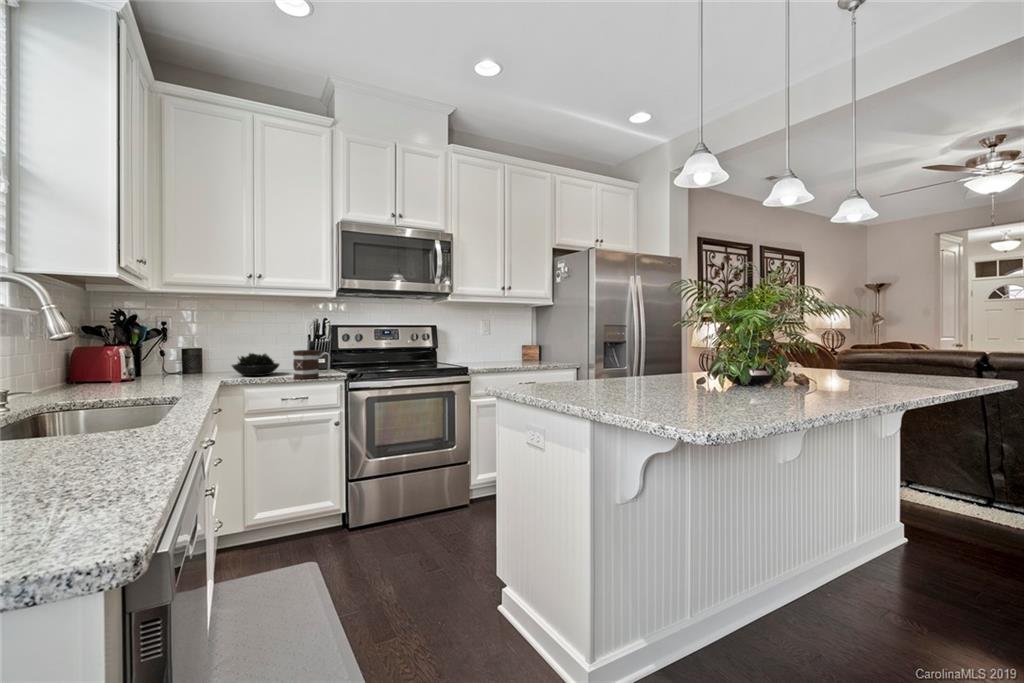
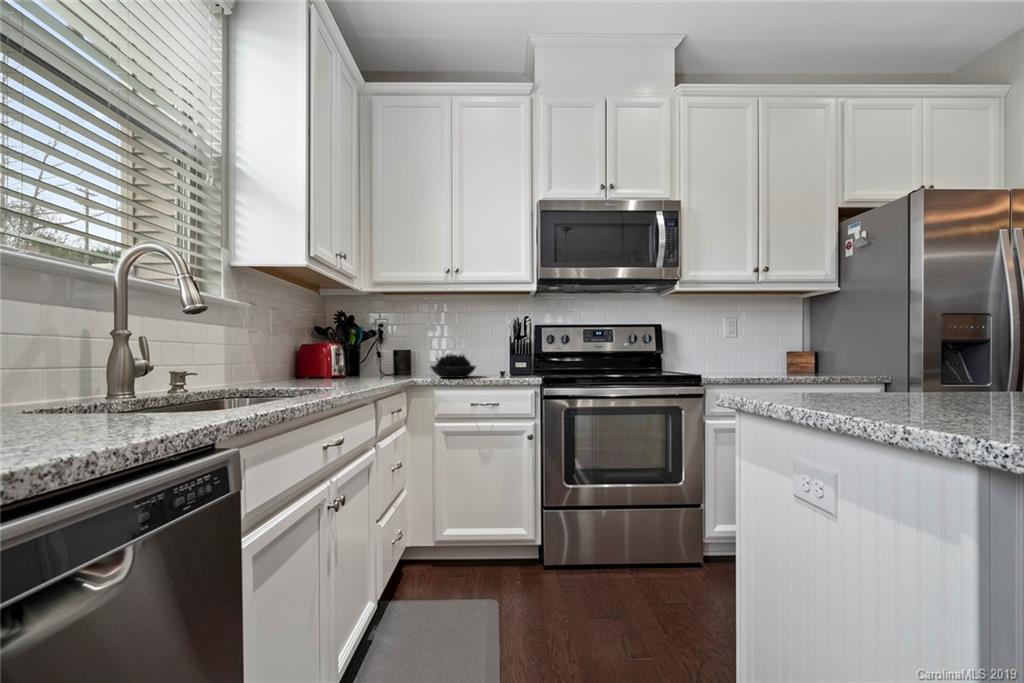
mug: present [293,350,330,379] -> none [484,349,523,382]

